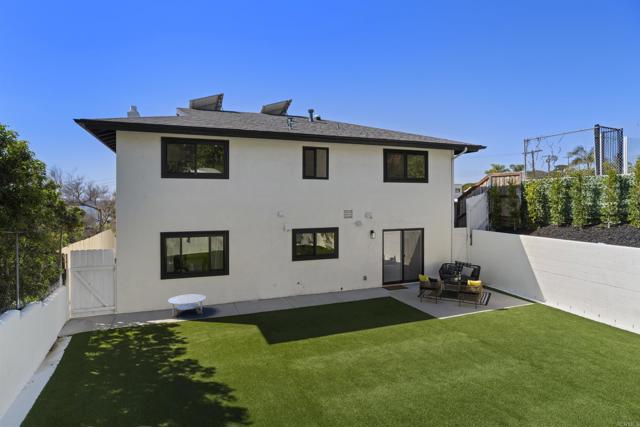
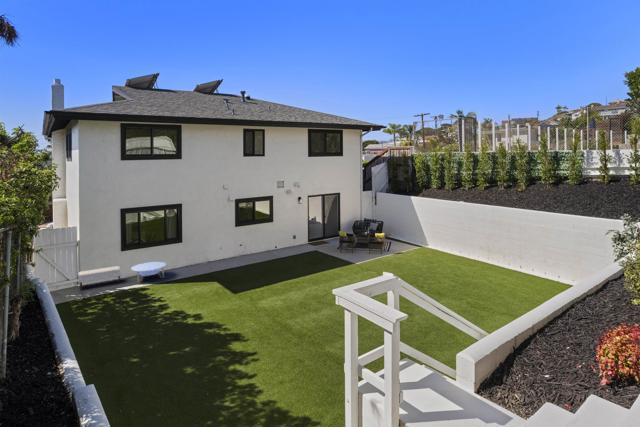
bench: none [113,296,158,319] -> present [78,266,120,289]

